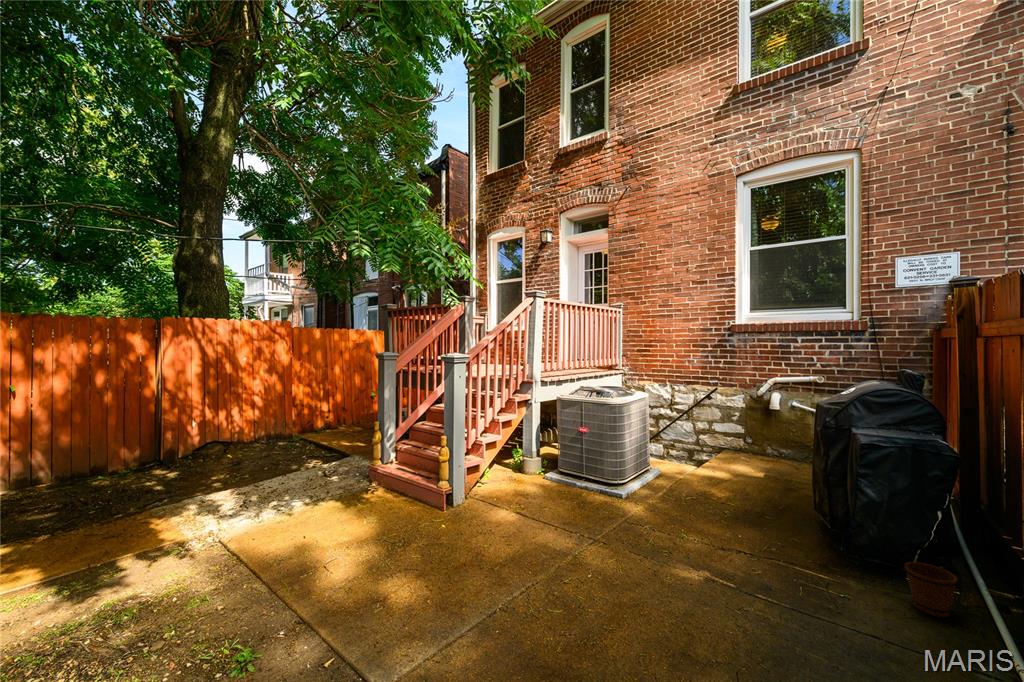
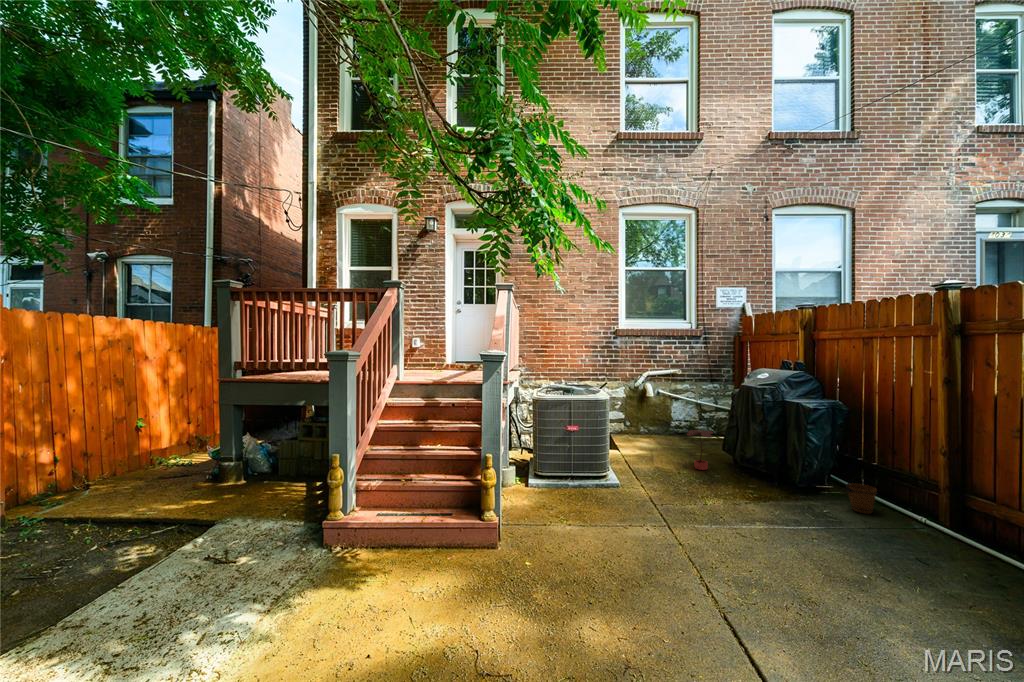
potted plant: none [751,453,796,507] -> present [687,430,713,470]

